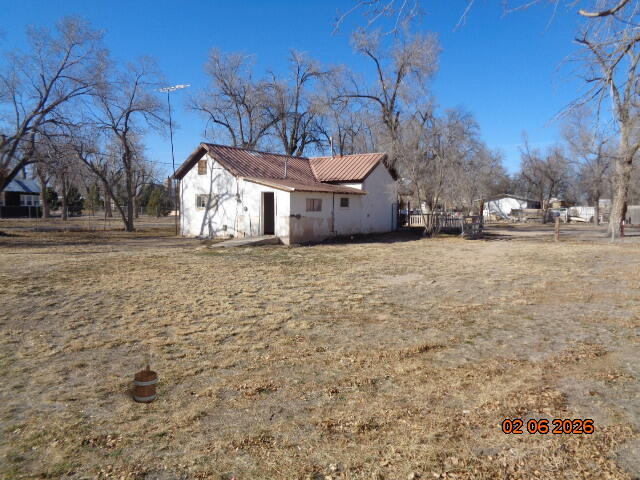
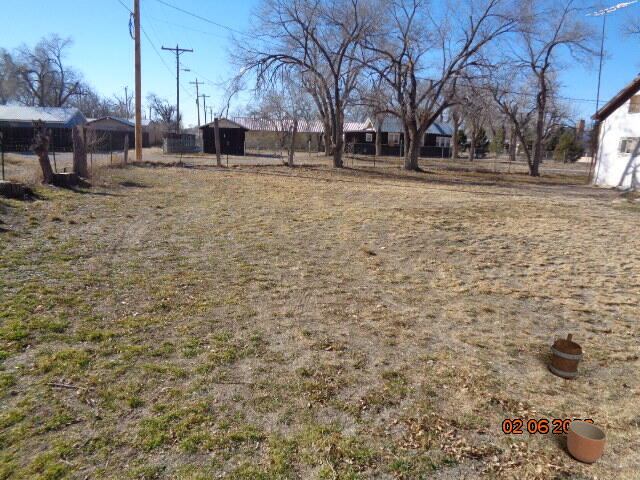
planter: none [143,428,170,459] -> present [567,421,607,463]

